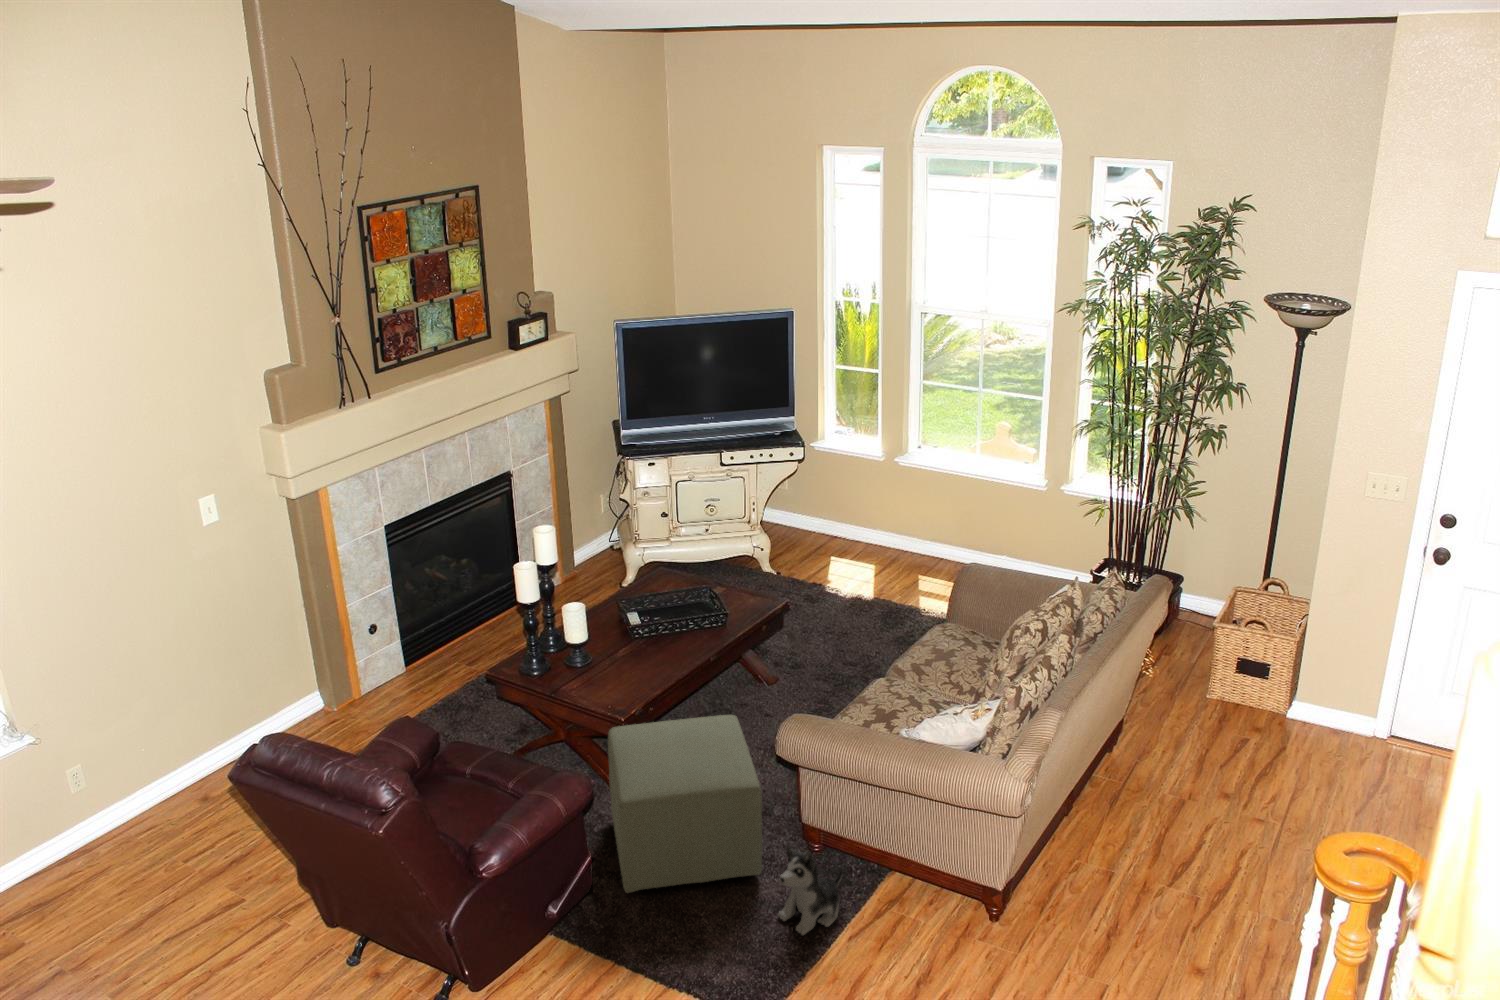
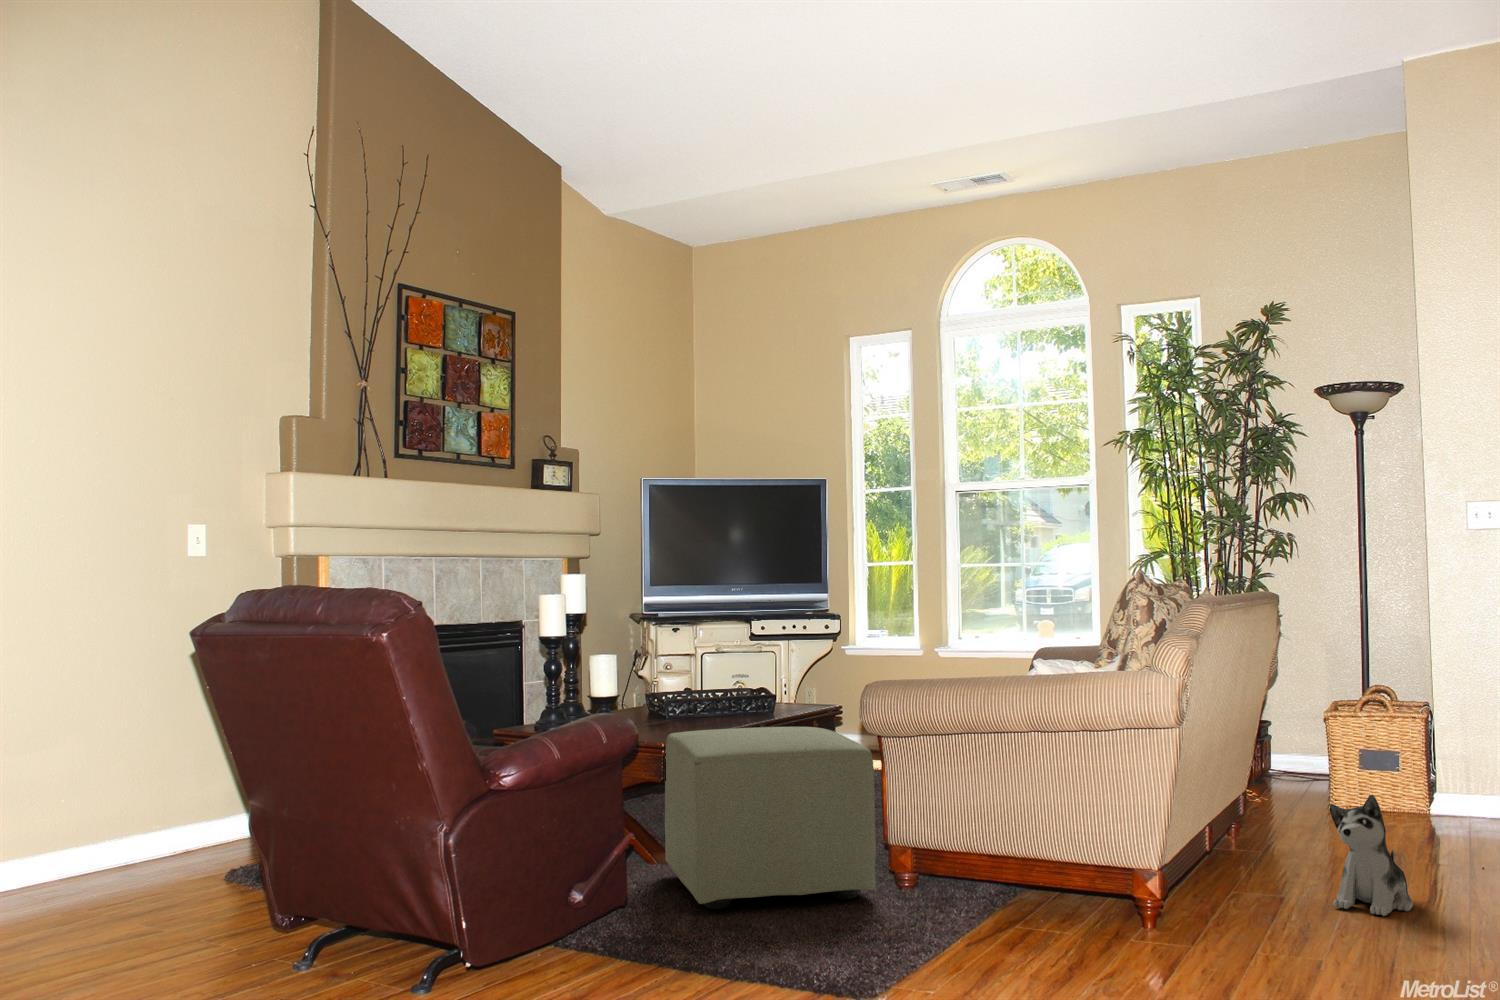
plush toy: present [778,845,843,935] -> present [1329,795,1413,916]

